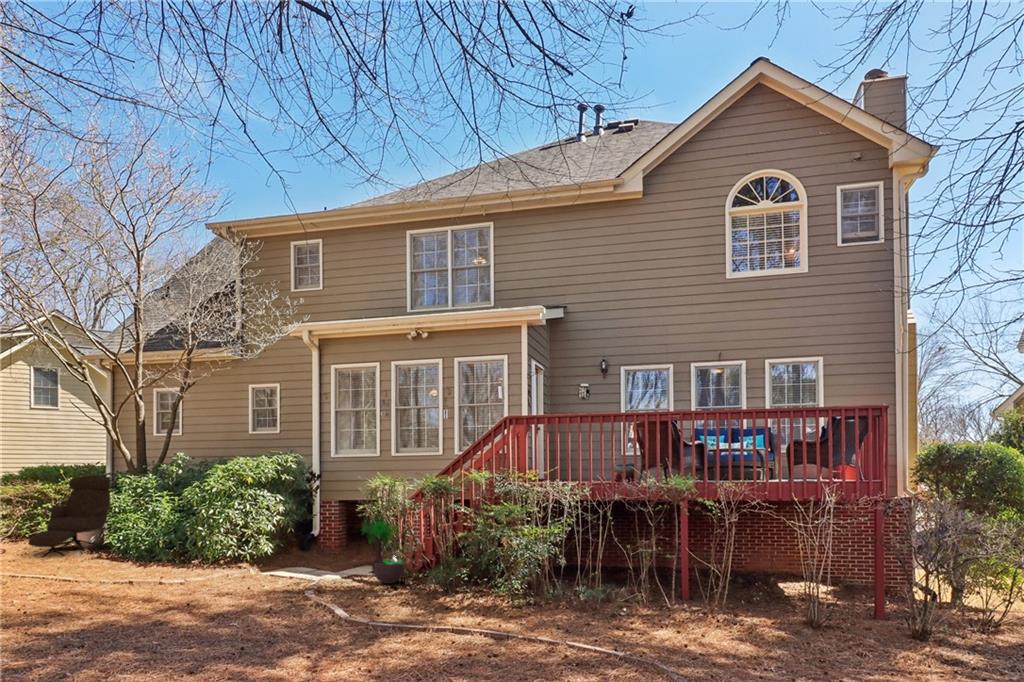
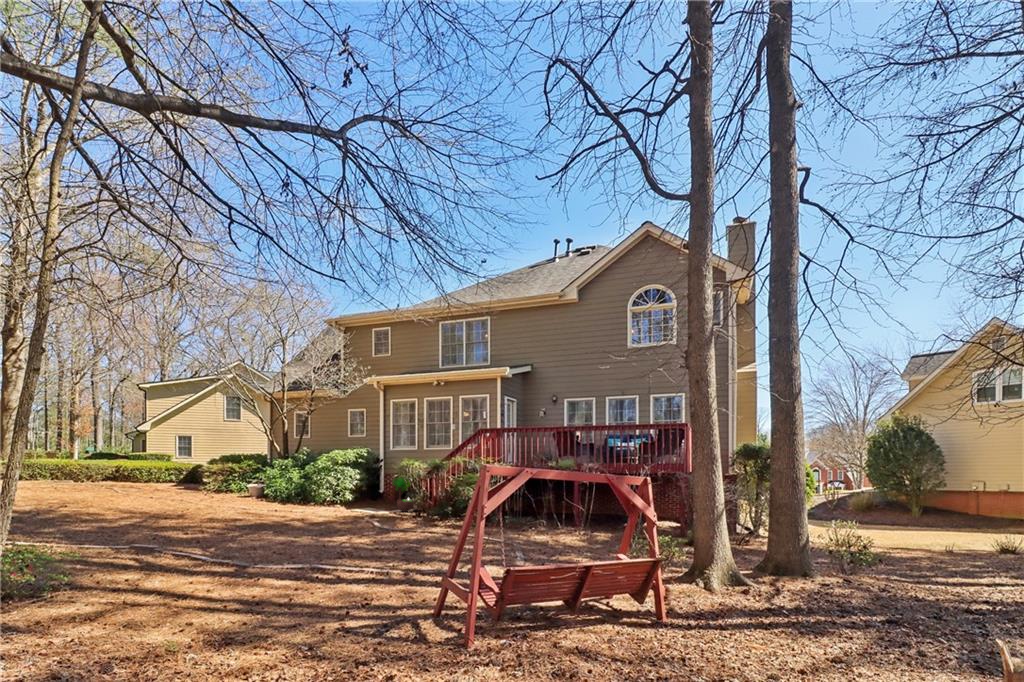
lounge chair: present [29,475,111,558] -> none [227,458,269,499]

